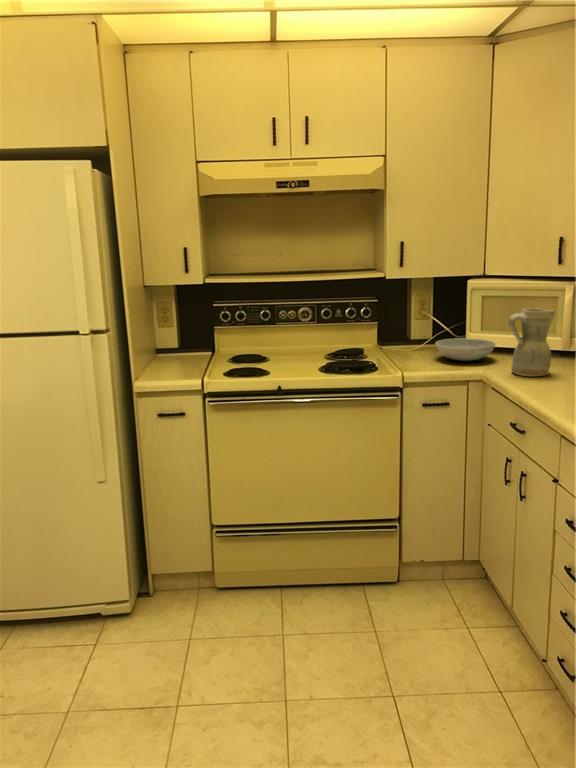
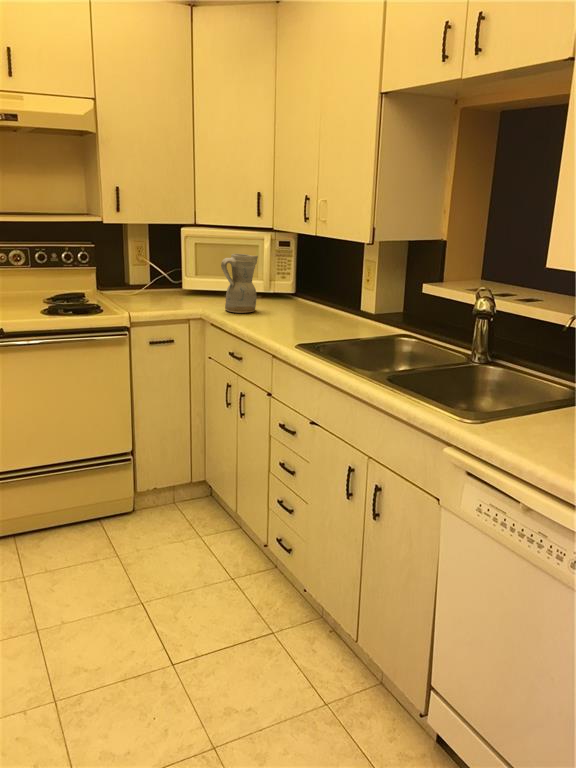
dish: present [436,338,495,361] -> none [156,282,210,302]

